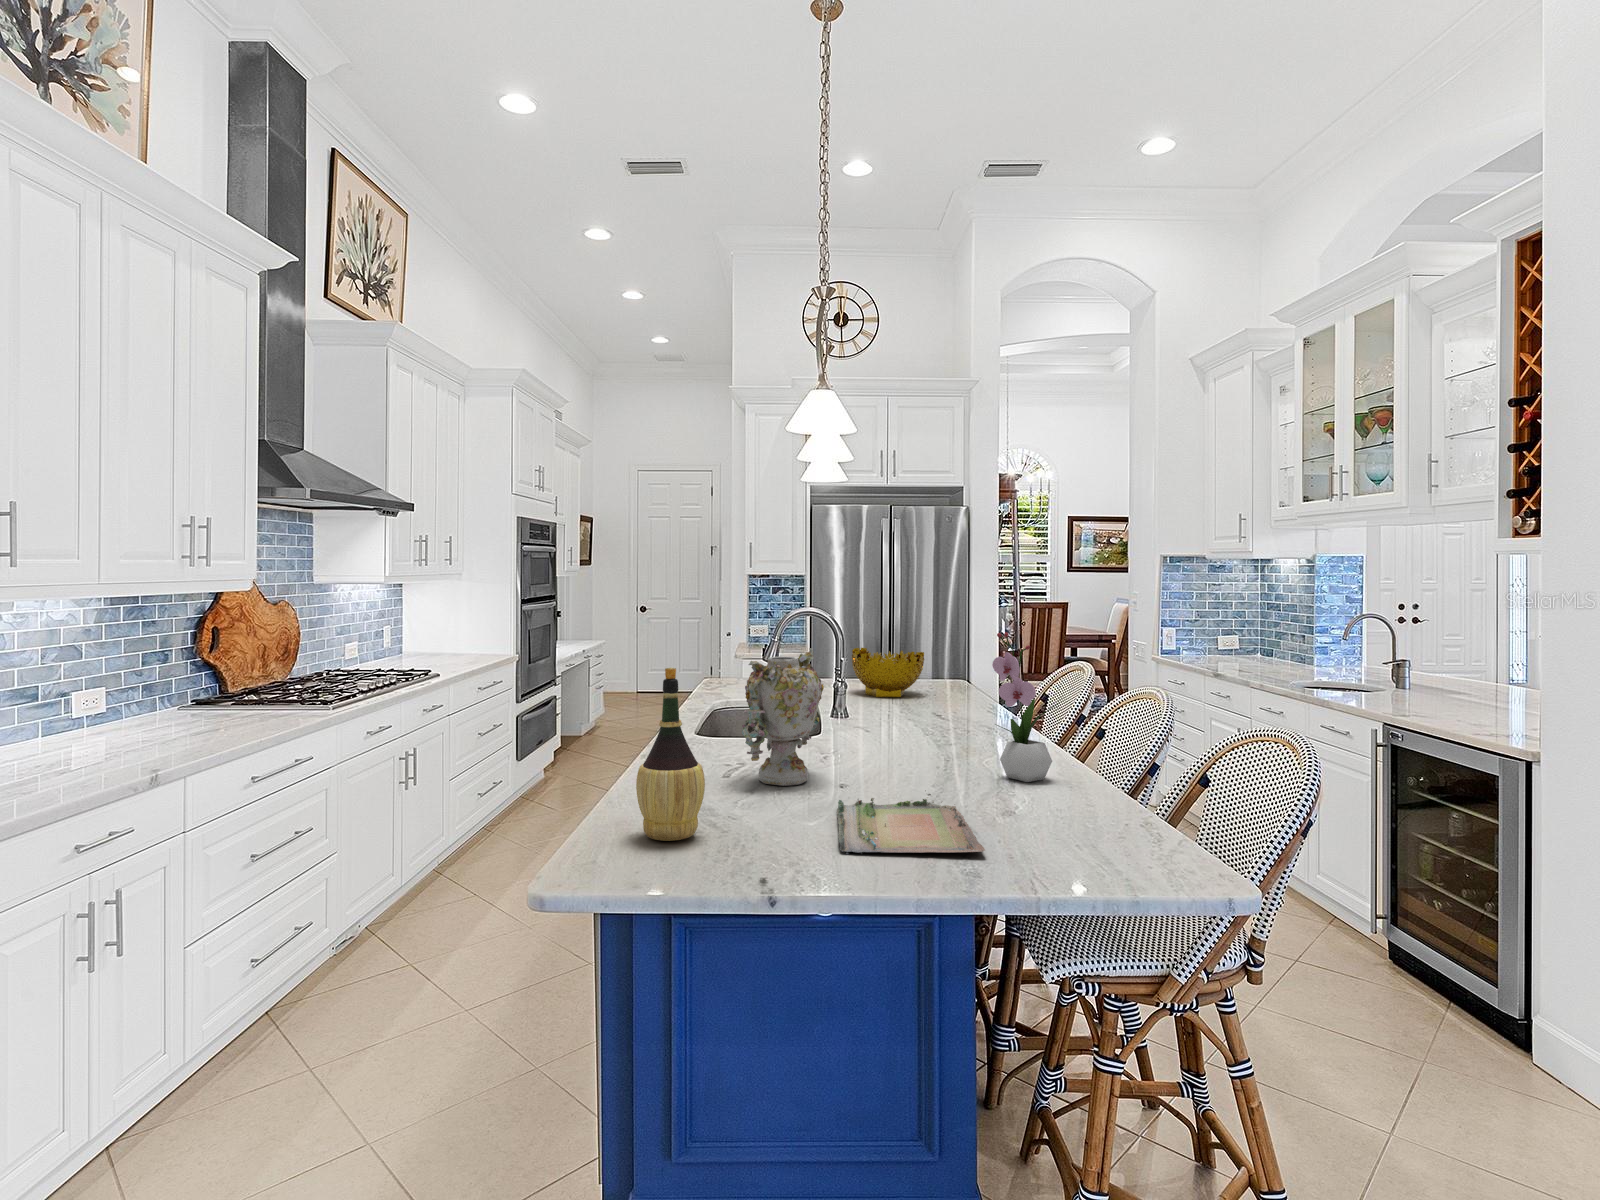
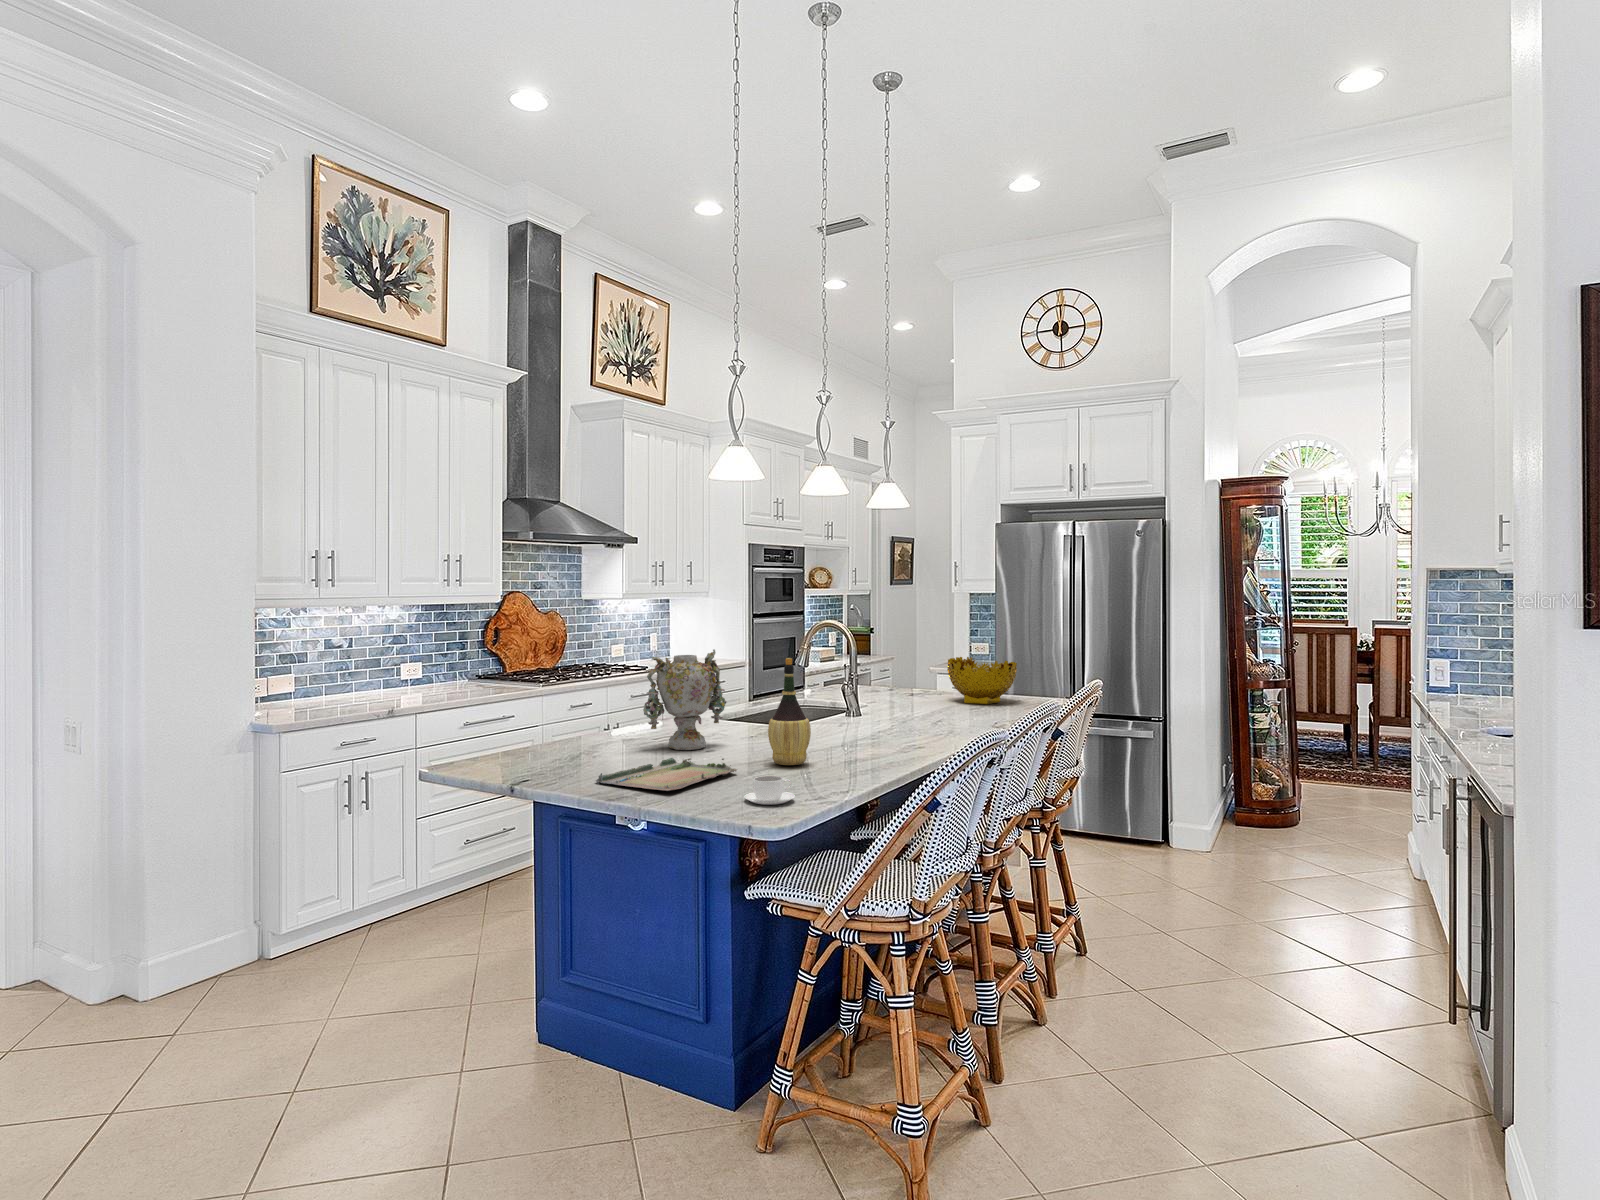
flower arrangement: present [992,632,1059,782] -> none [840,640,892,765]
wine bottle: present [636,668,705,841] -> present [768,658,811,765]
coffee cup: none [1066,812,1137,853] -> present [744,775,795,805]

